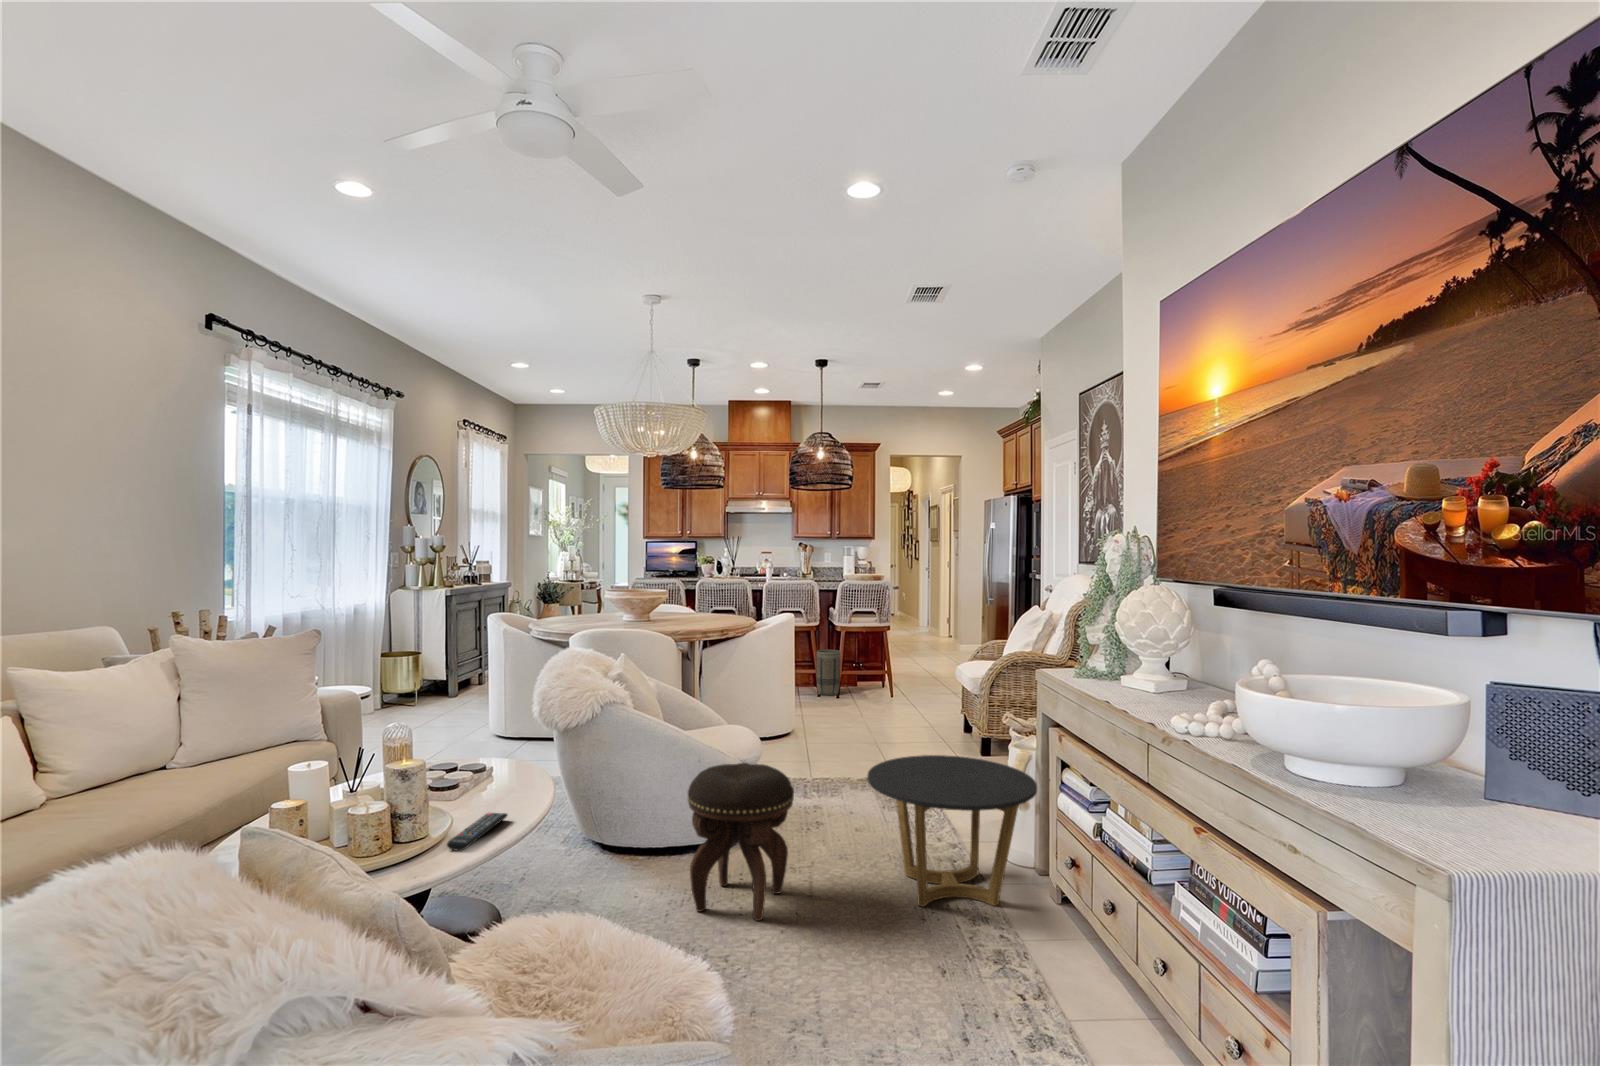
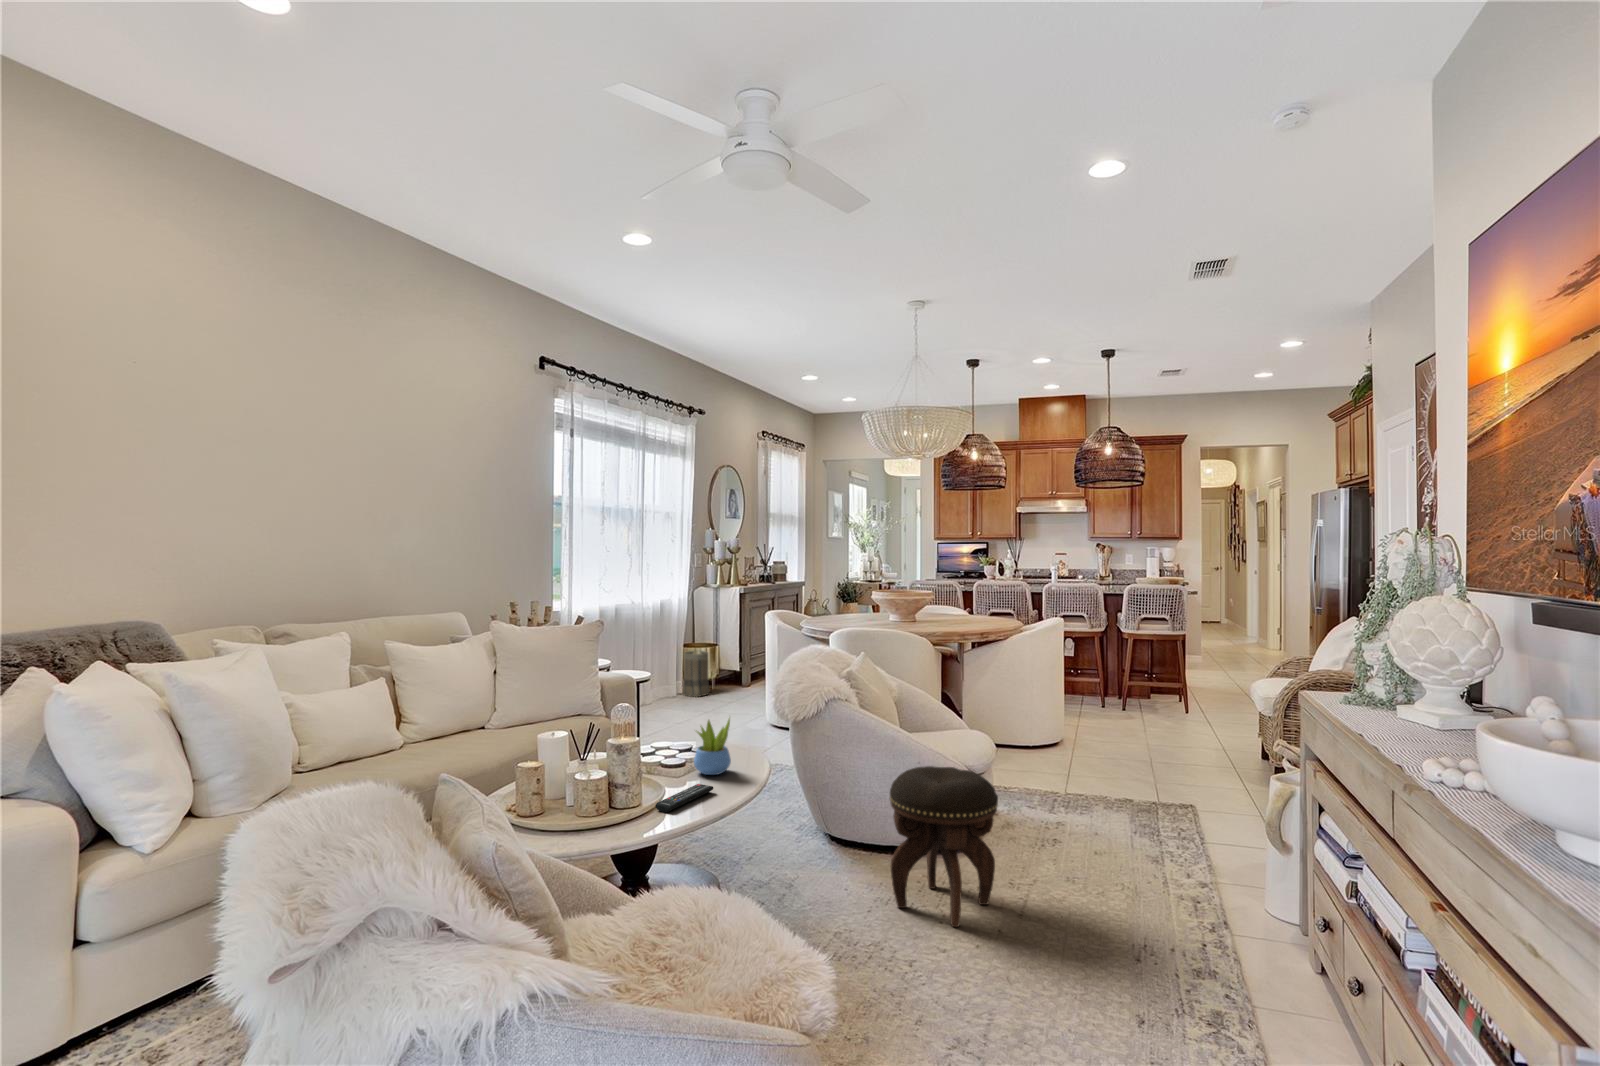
basket: present [816,650,840,695] -> present [683,651,709,697]
succulent plant: none [472,731,516,801] -> present [694,719,731,775]
side table: present [867,755,1037,907] -> none [1083,780,1292,962]

